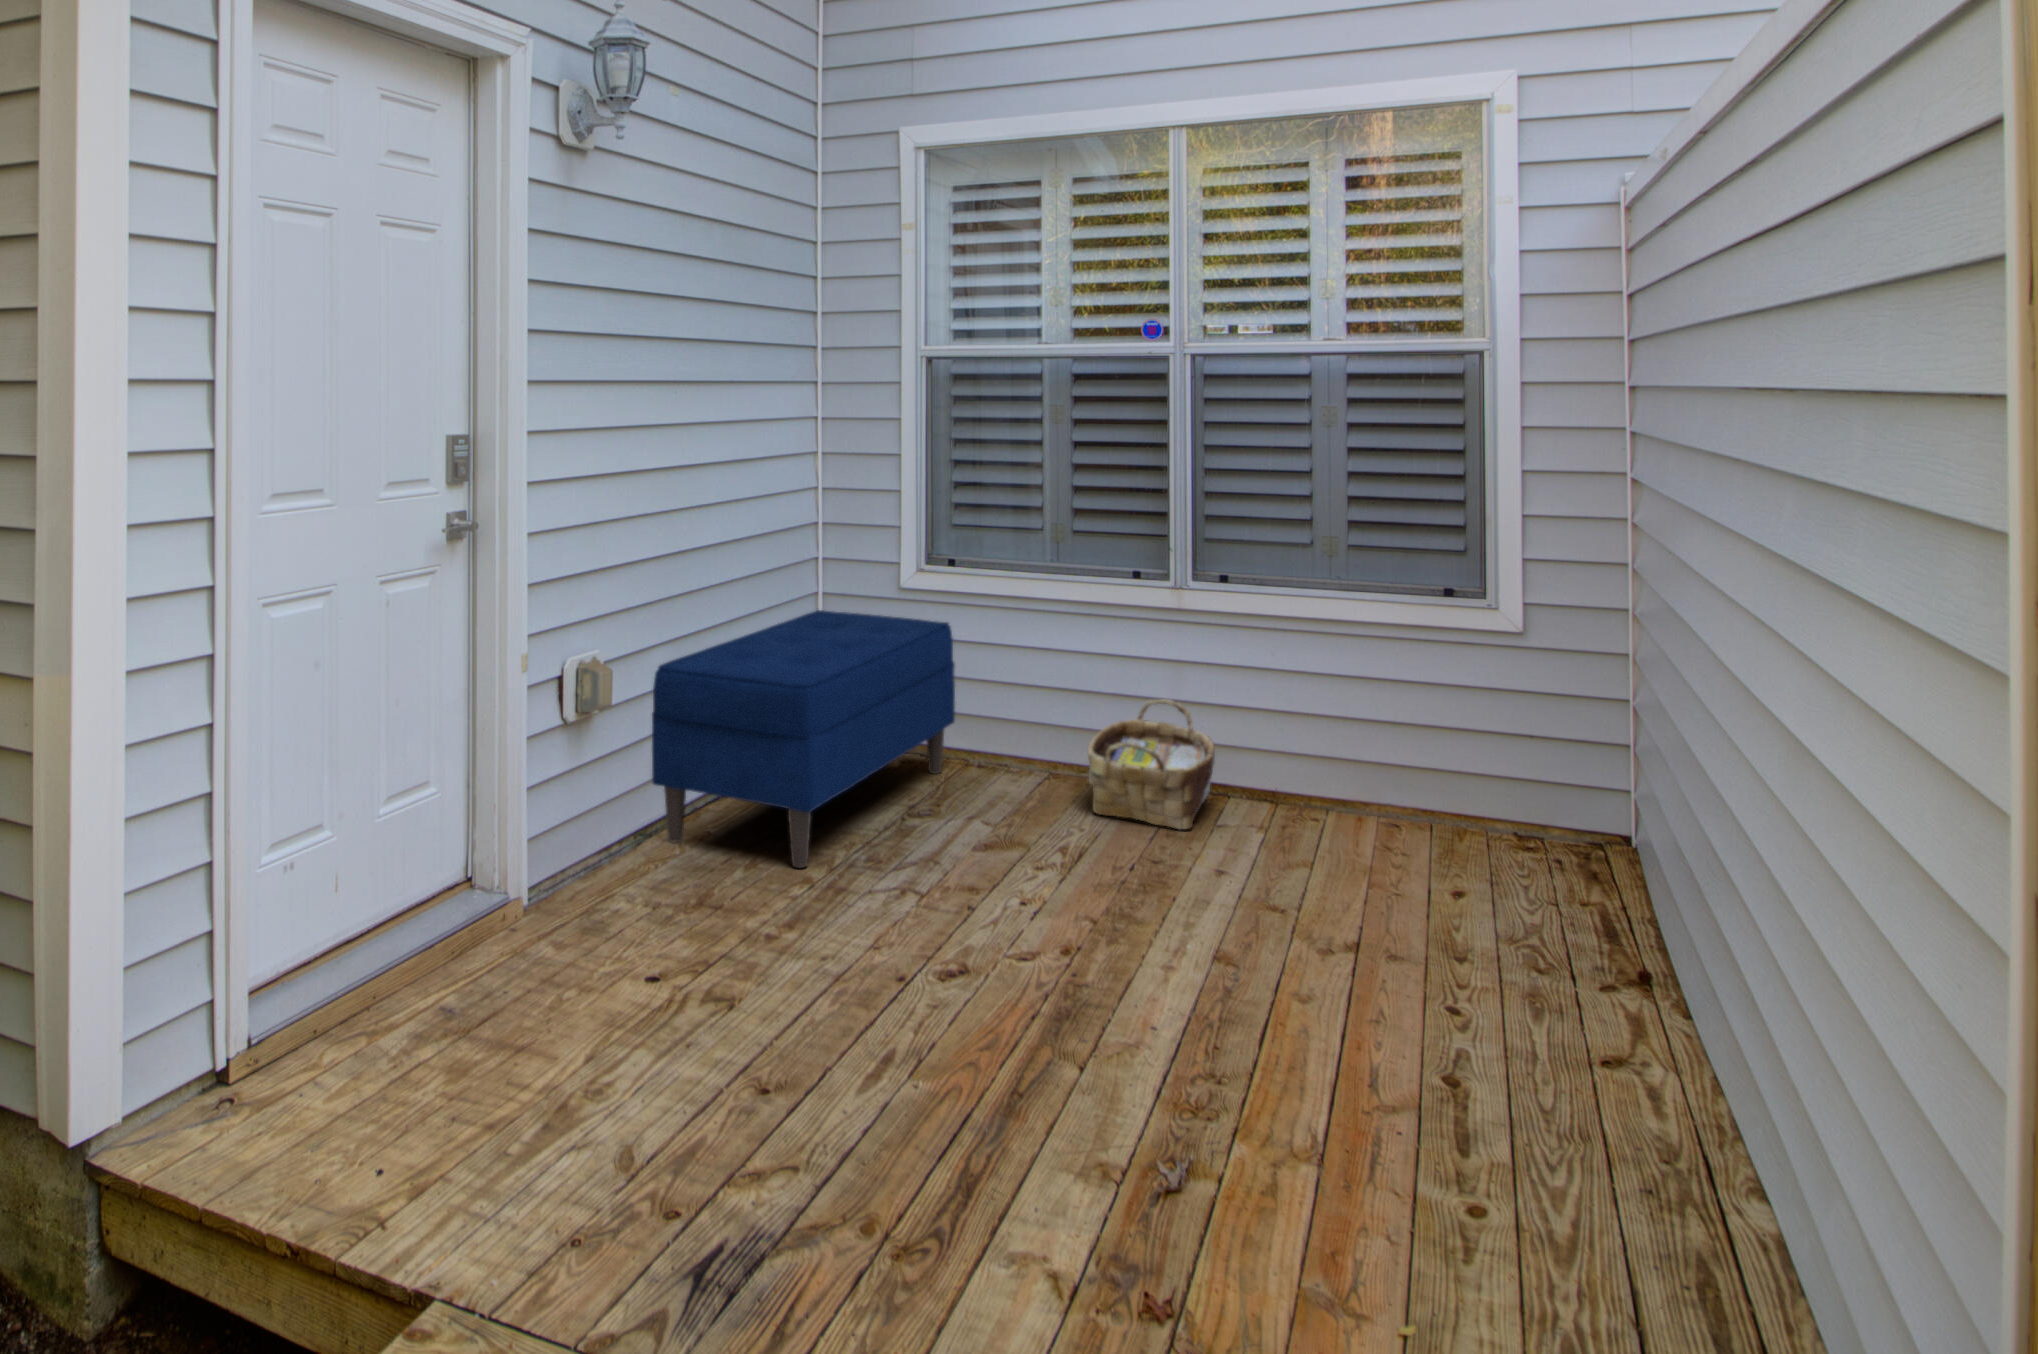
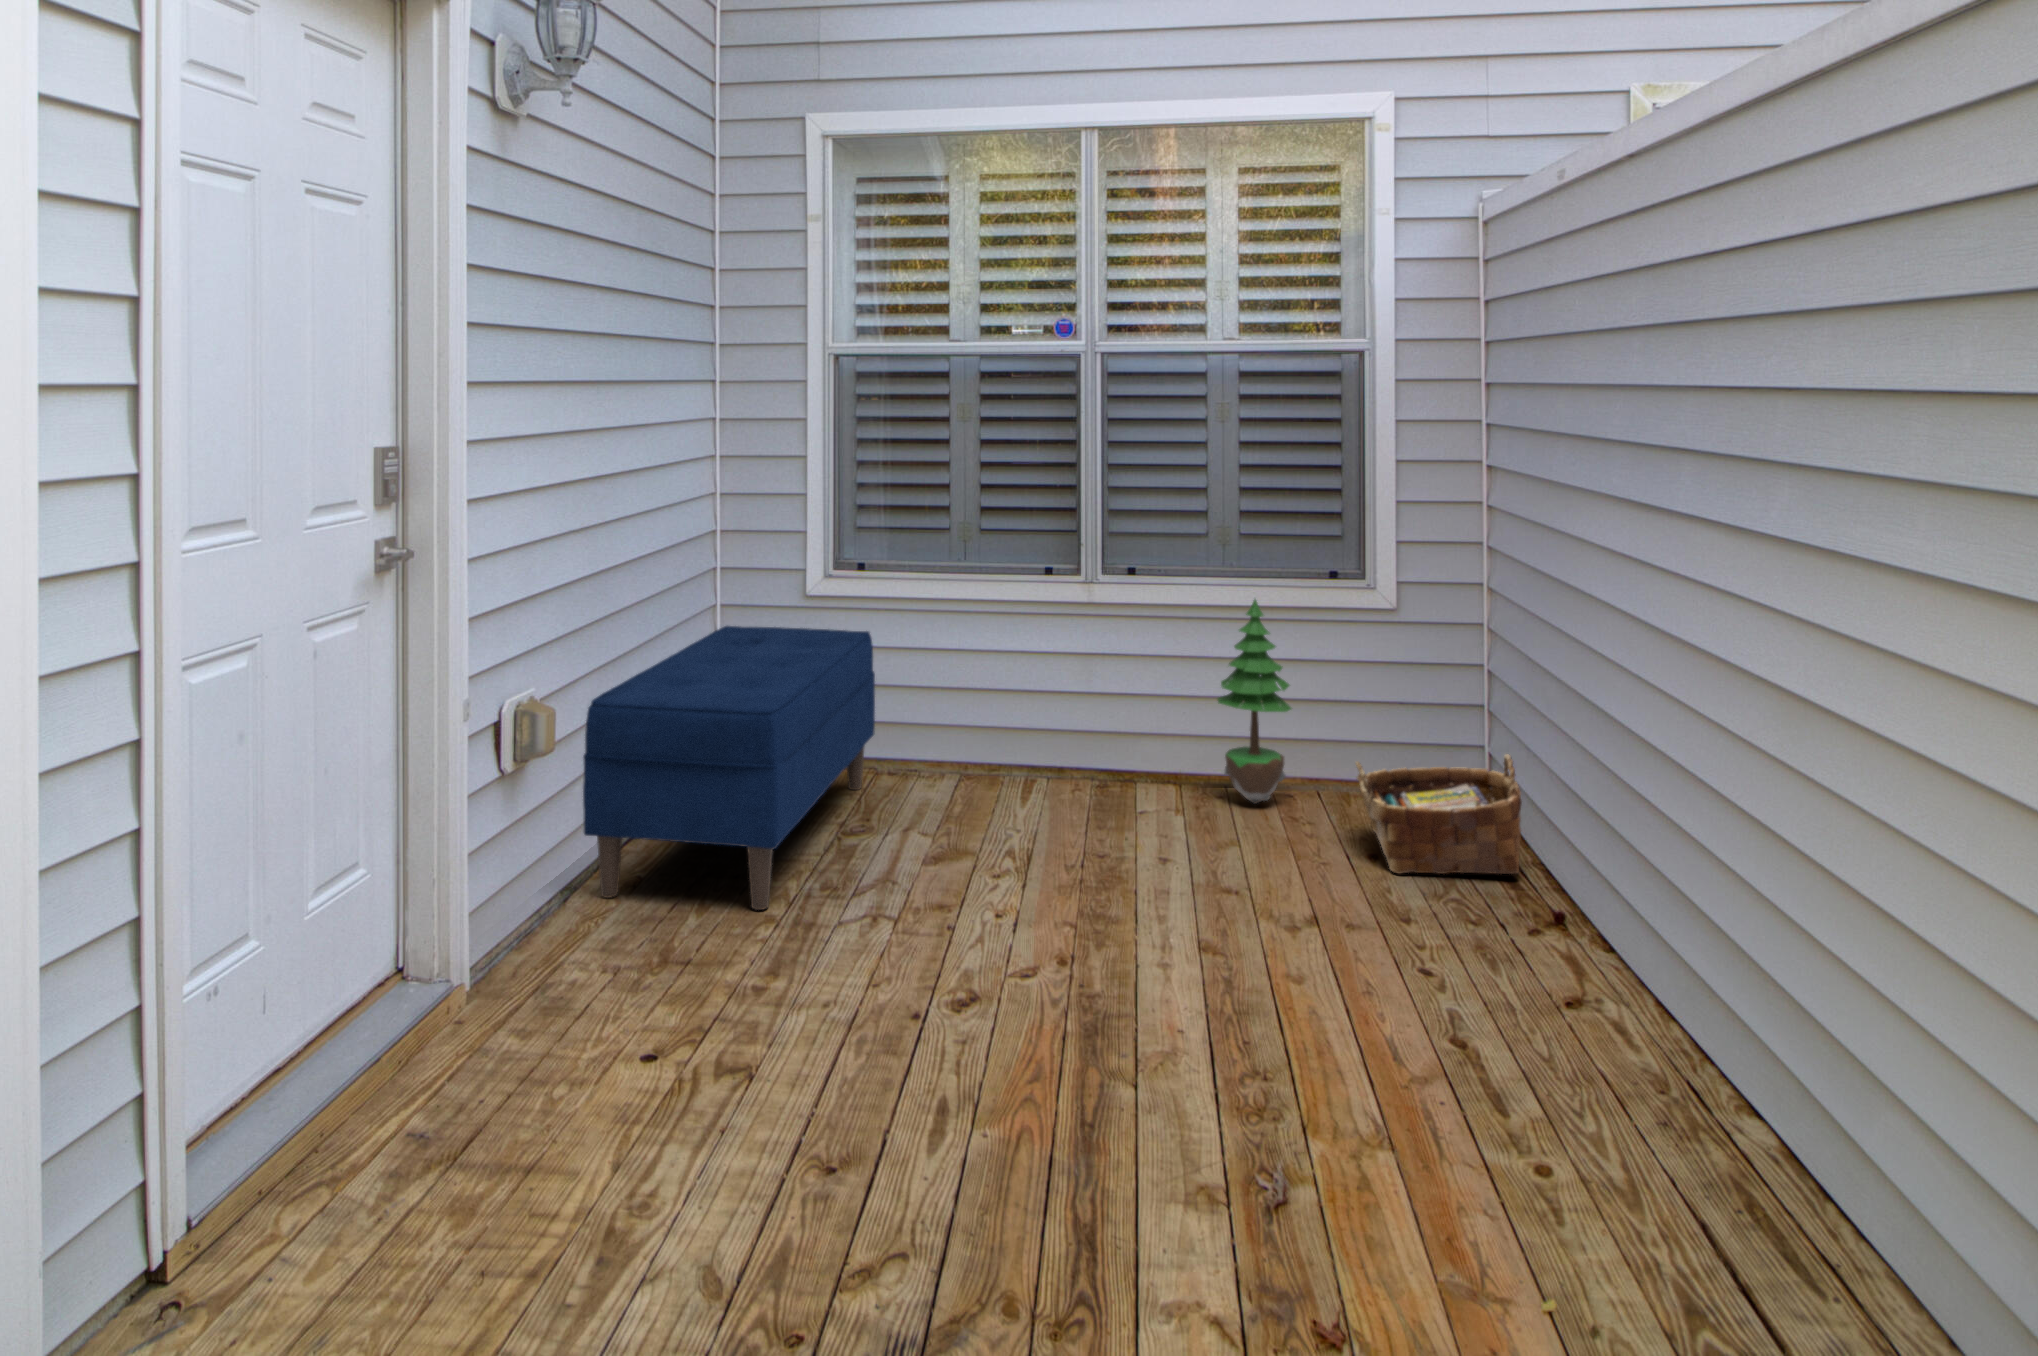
potted tree: none [1303,608,1388,827] -> present [1218,599,1291,804]
woven basket: present [1088,699,1215,829] -> present [1355,754,1522,874]

